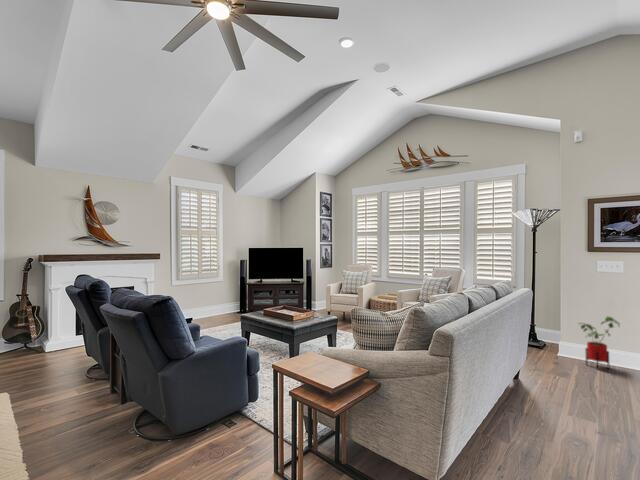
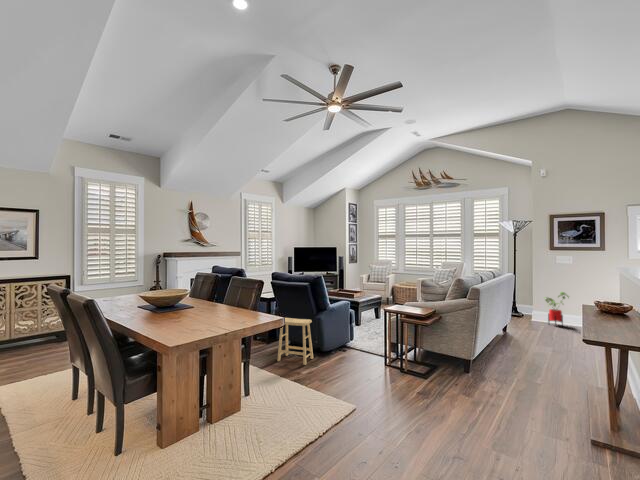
footstool: none [101,370,170,466] -> present [277,318,313,365]

